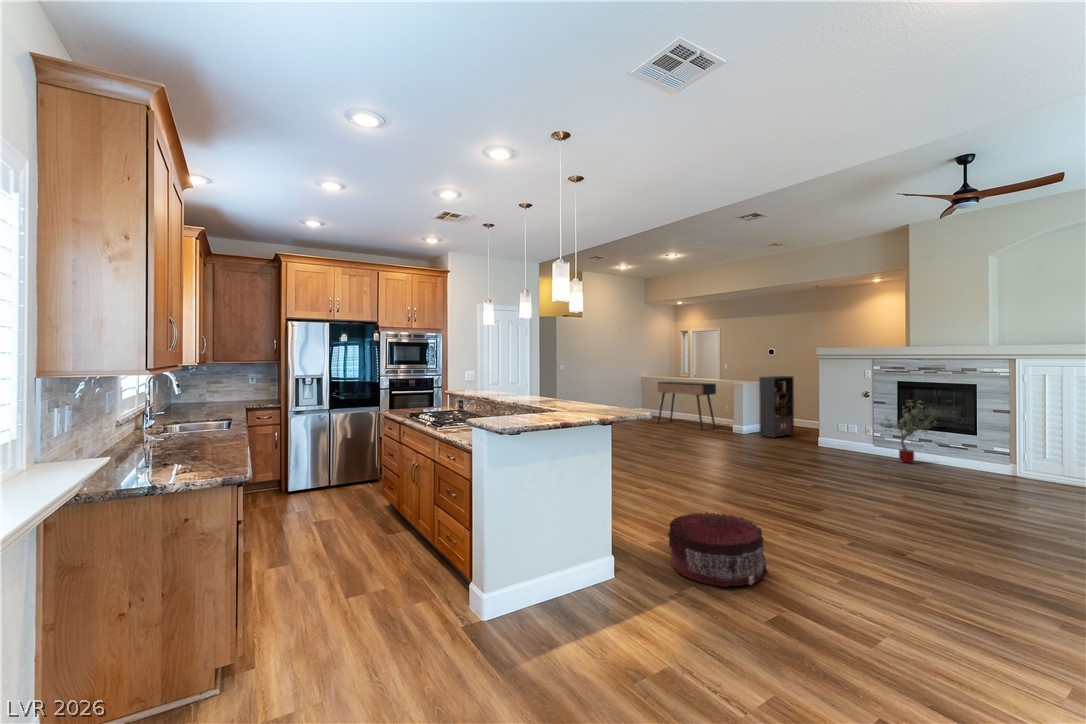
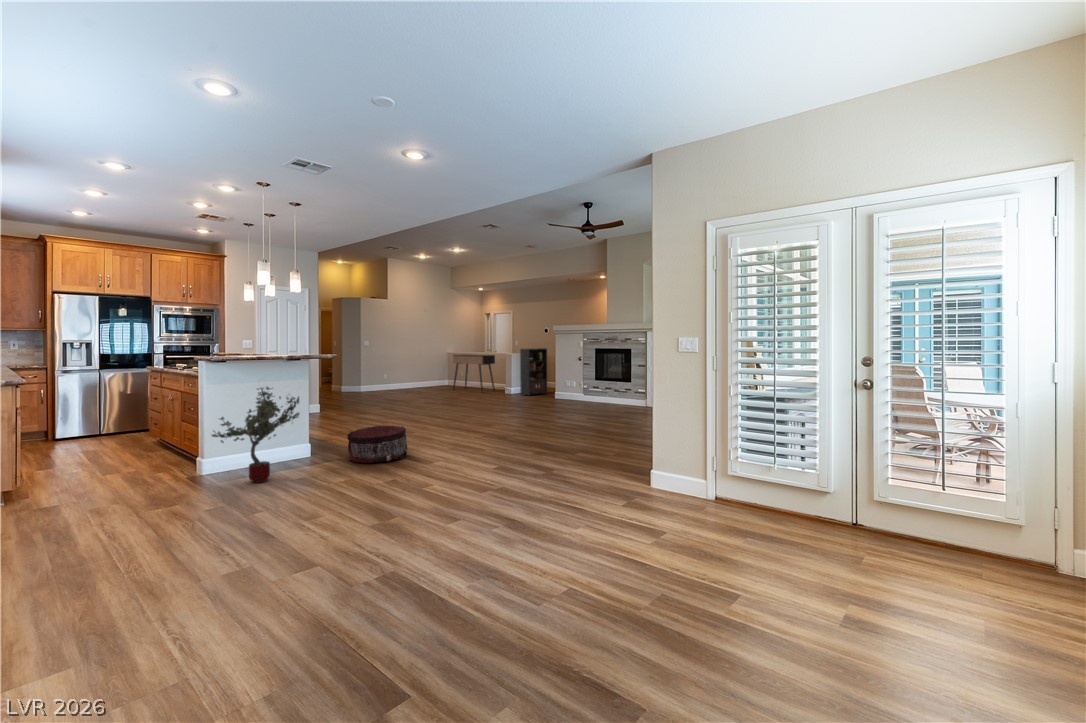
potted tree: present [880,400,936,463] -> present [212,387,299,483]

